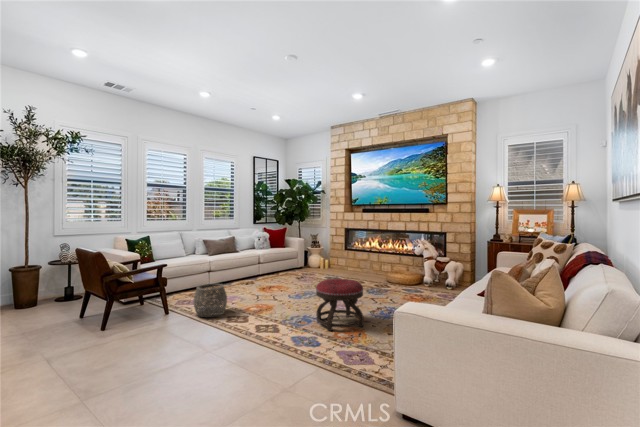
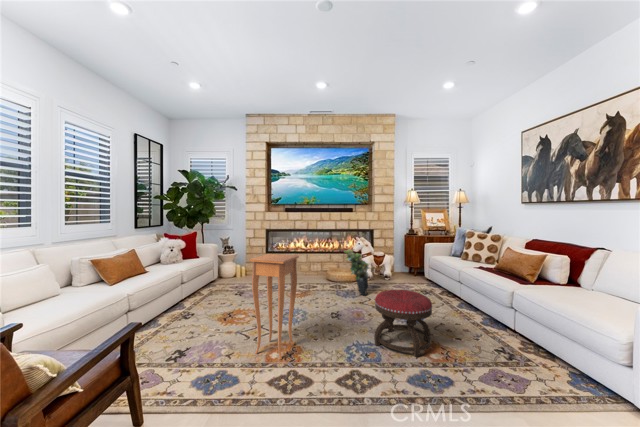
side table: none [241,241,274,310] -> present [250,254,299,359]
potted plant: none [371,248,397,294] -> present [344,249,369,295]
woven basket: present [193,284,227,317] -> none [204,333,263,403]

